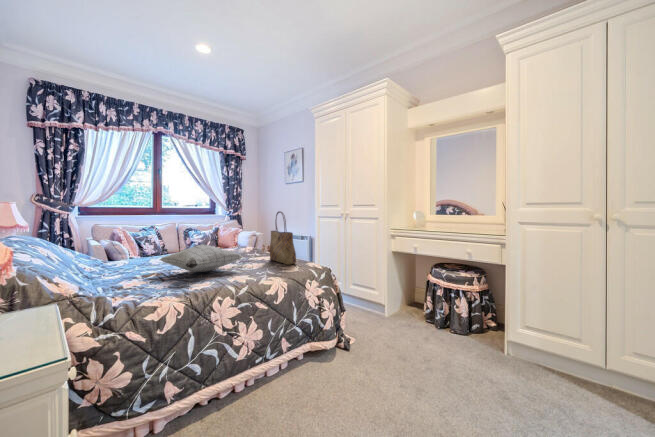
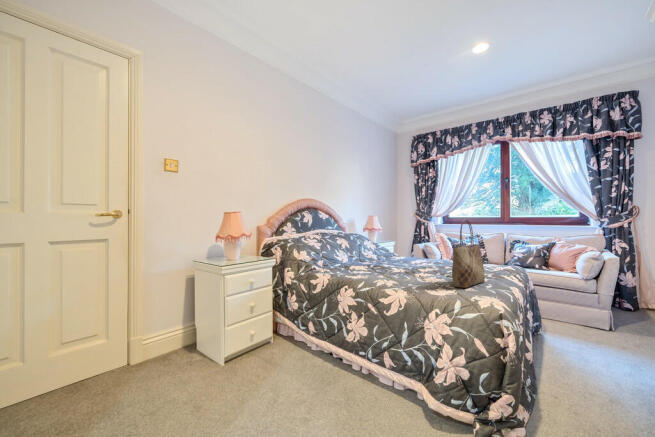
pillow: present [160,244,242,272] -> none [361,248,425,272]

